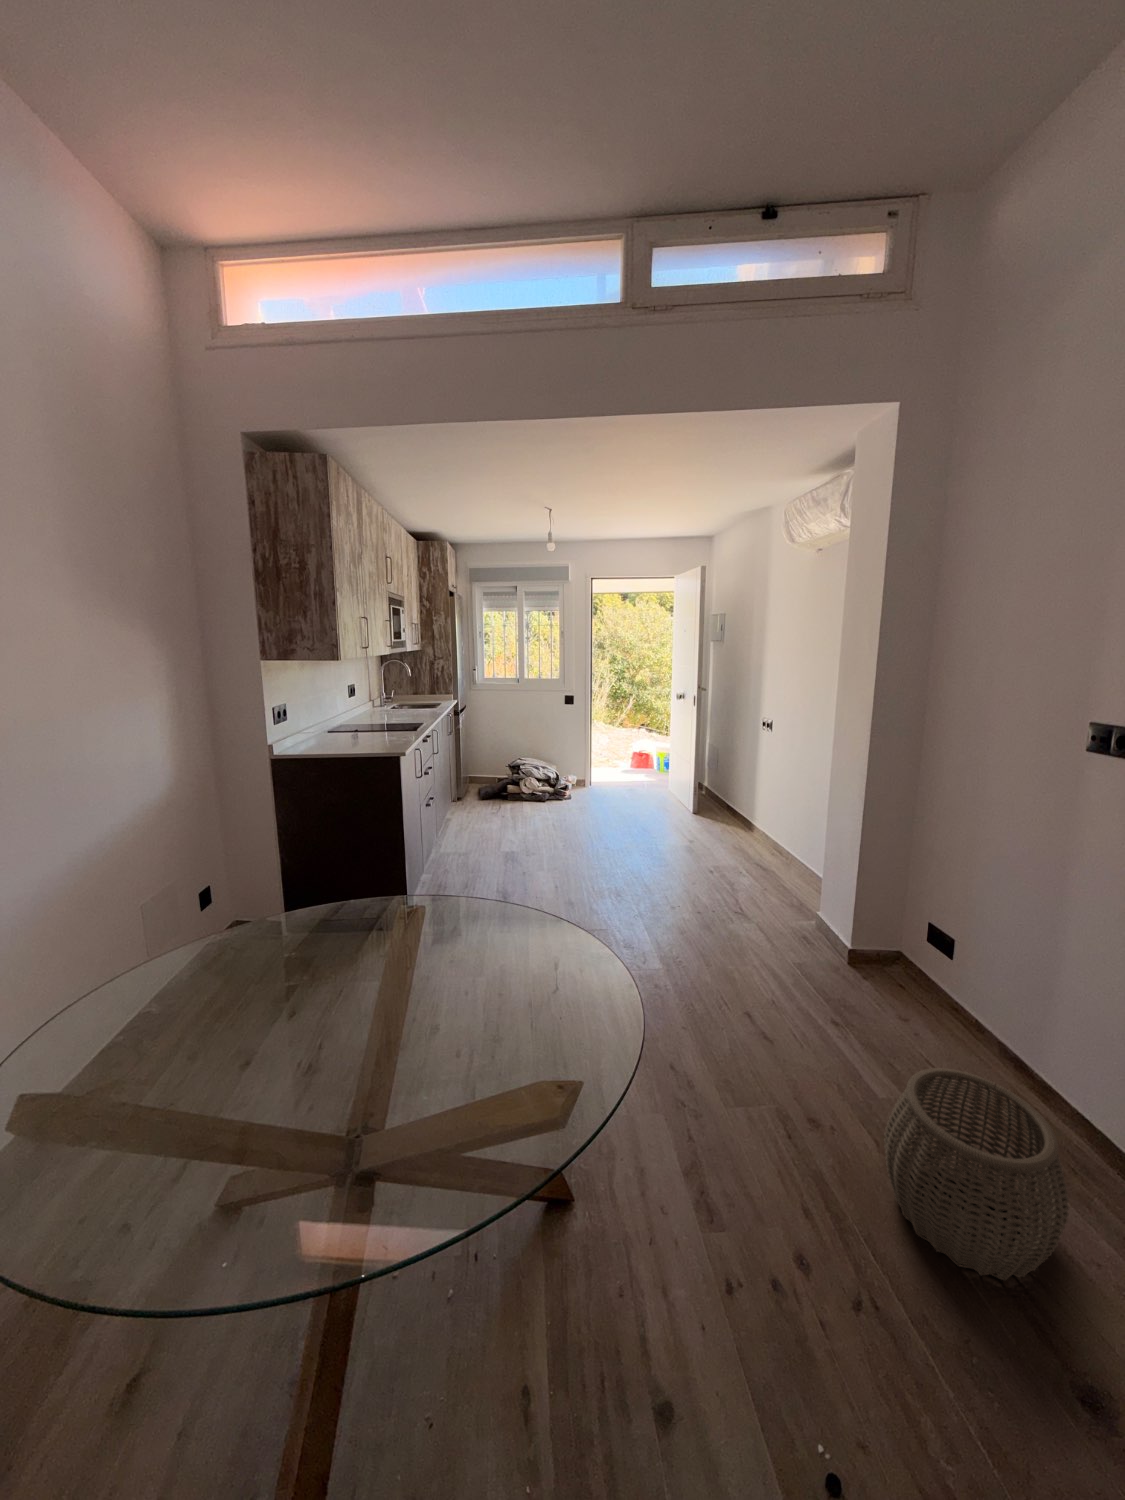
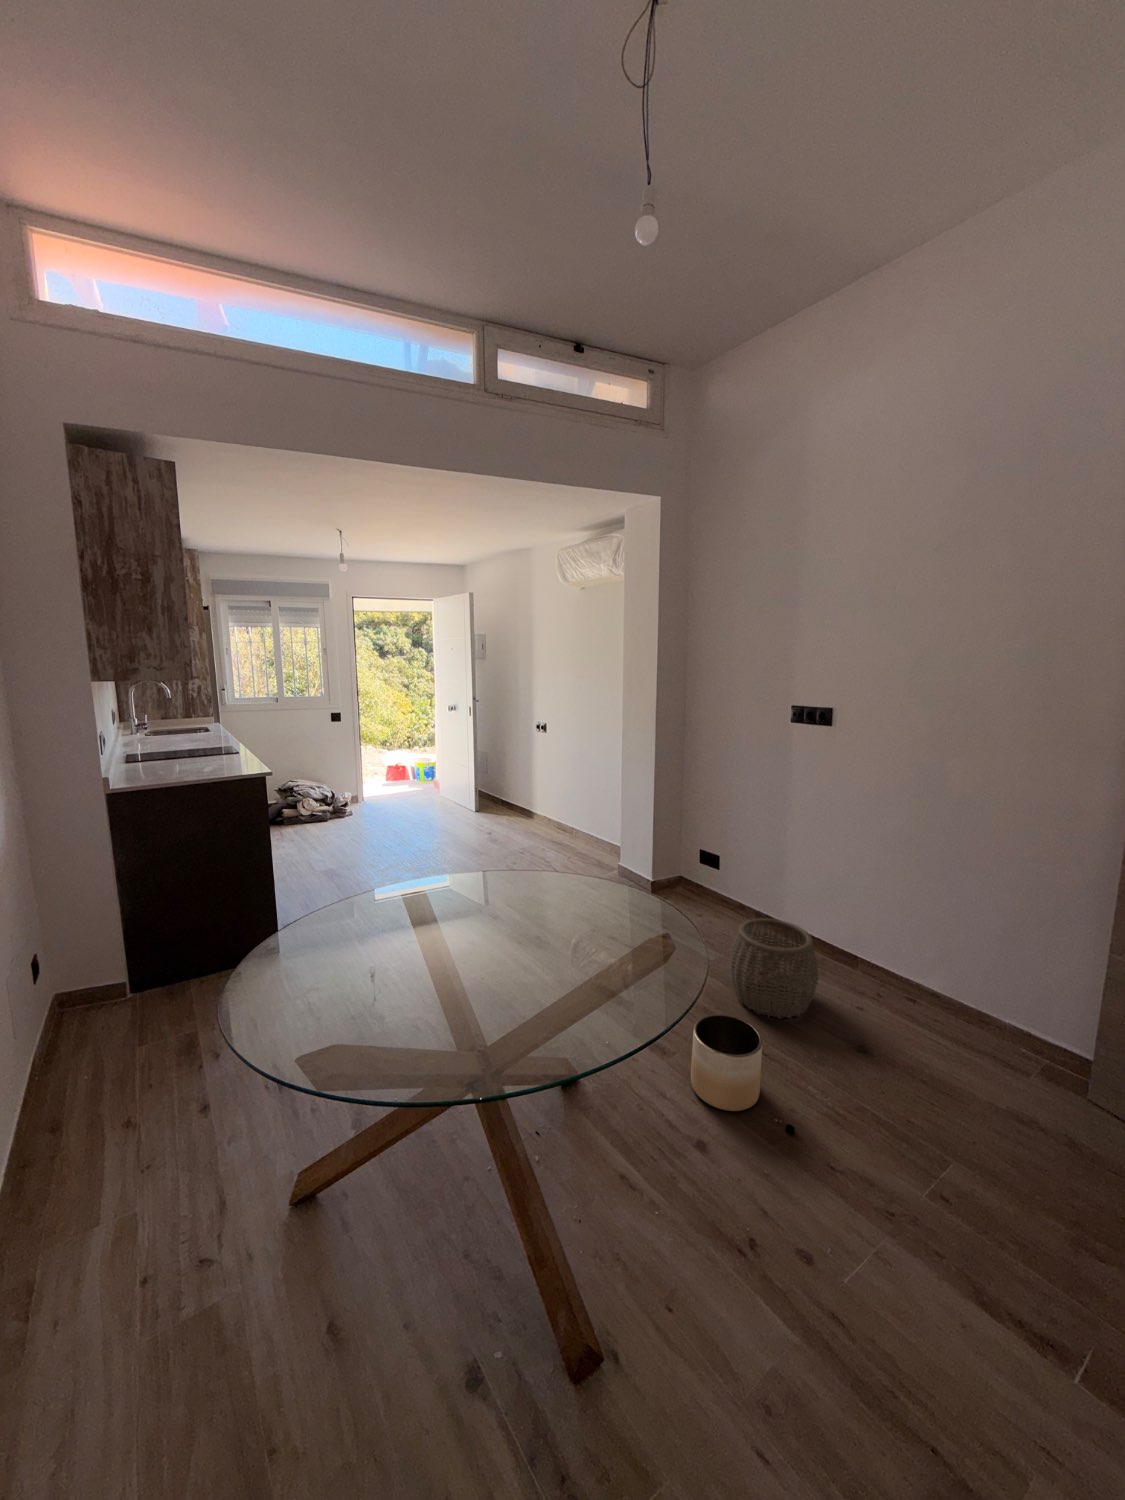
planter: none [713,1208,839,1413] -> present [691,1014,762,1111]

